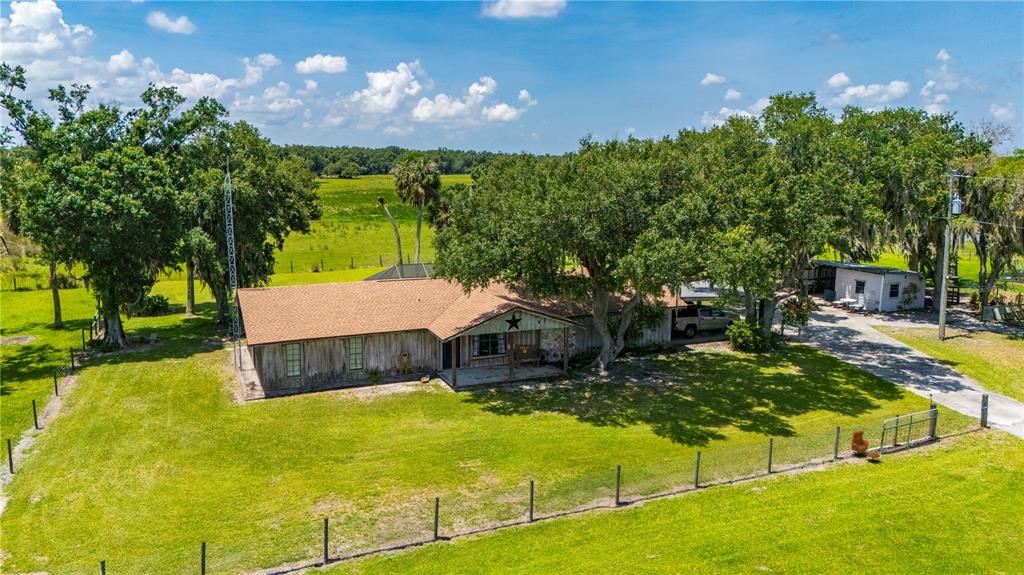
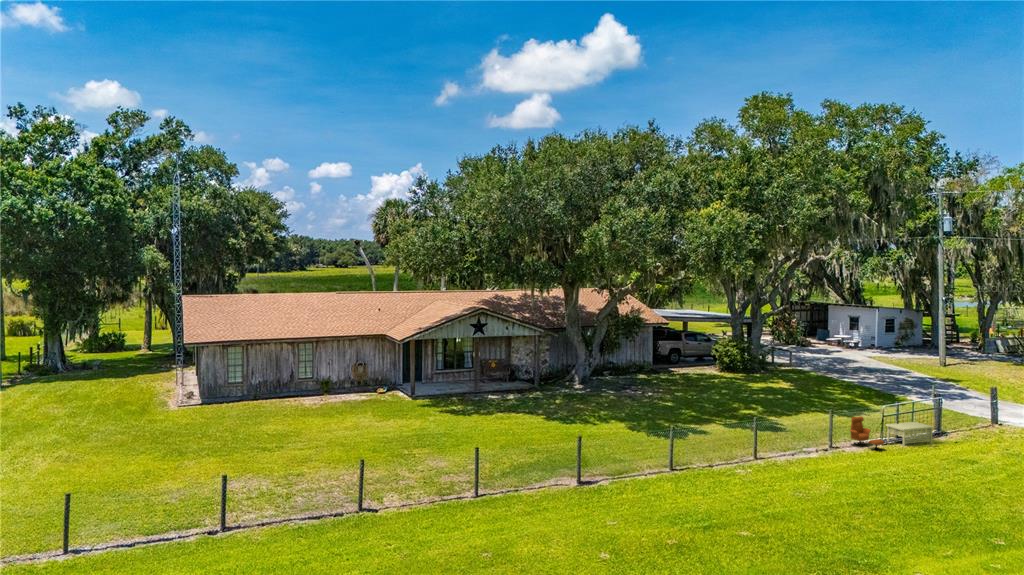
storage bench: none [883,432,925,457] -> present [886,422,934,446]

